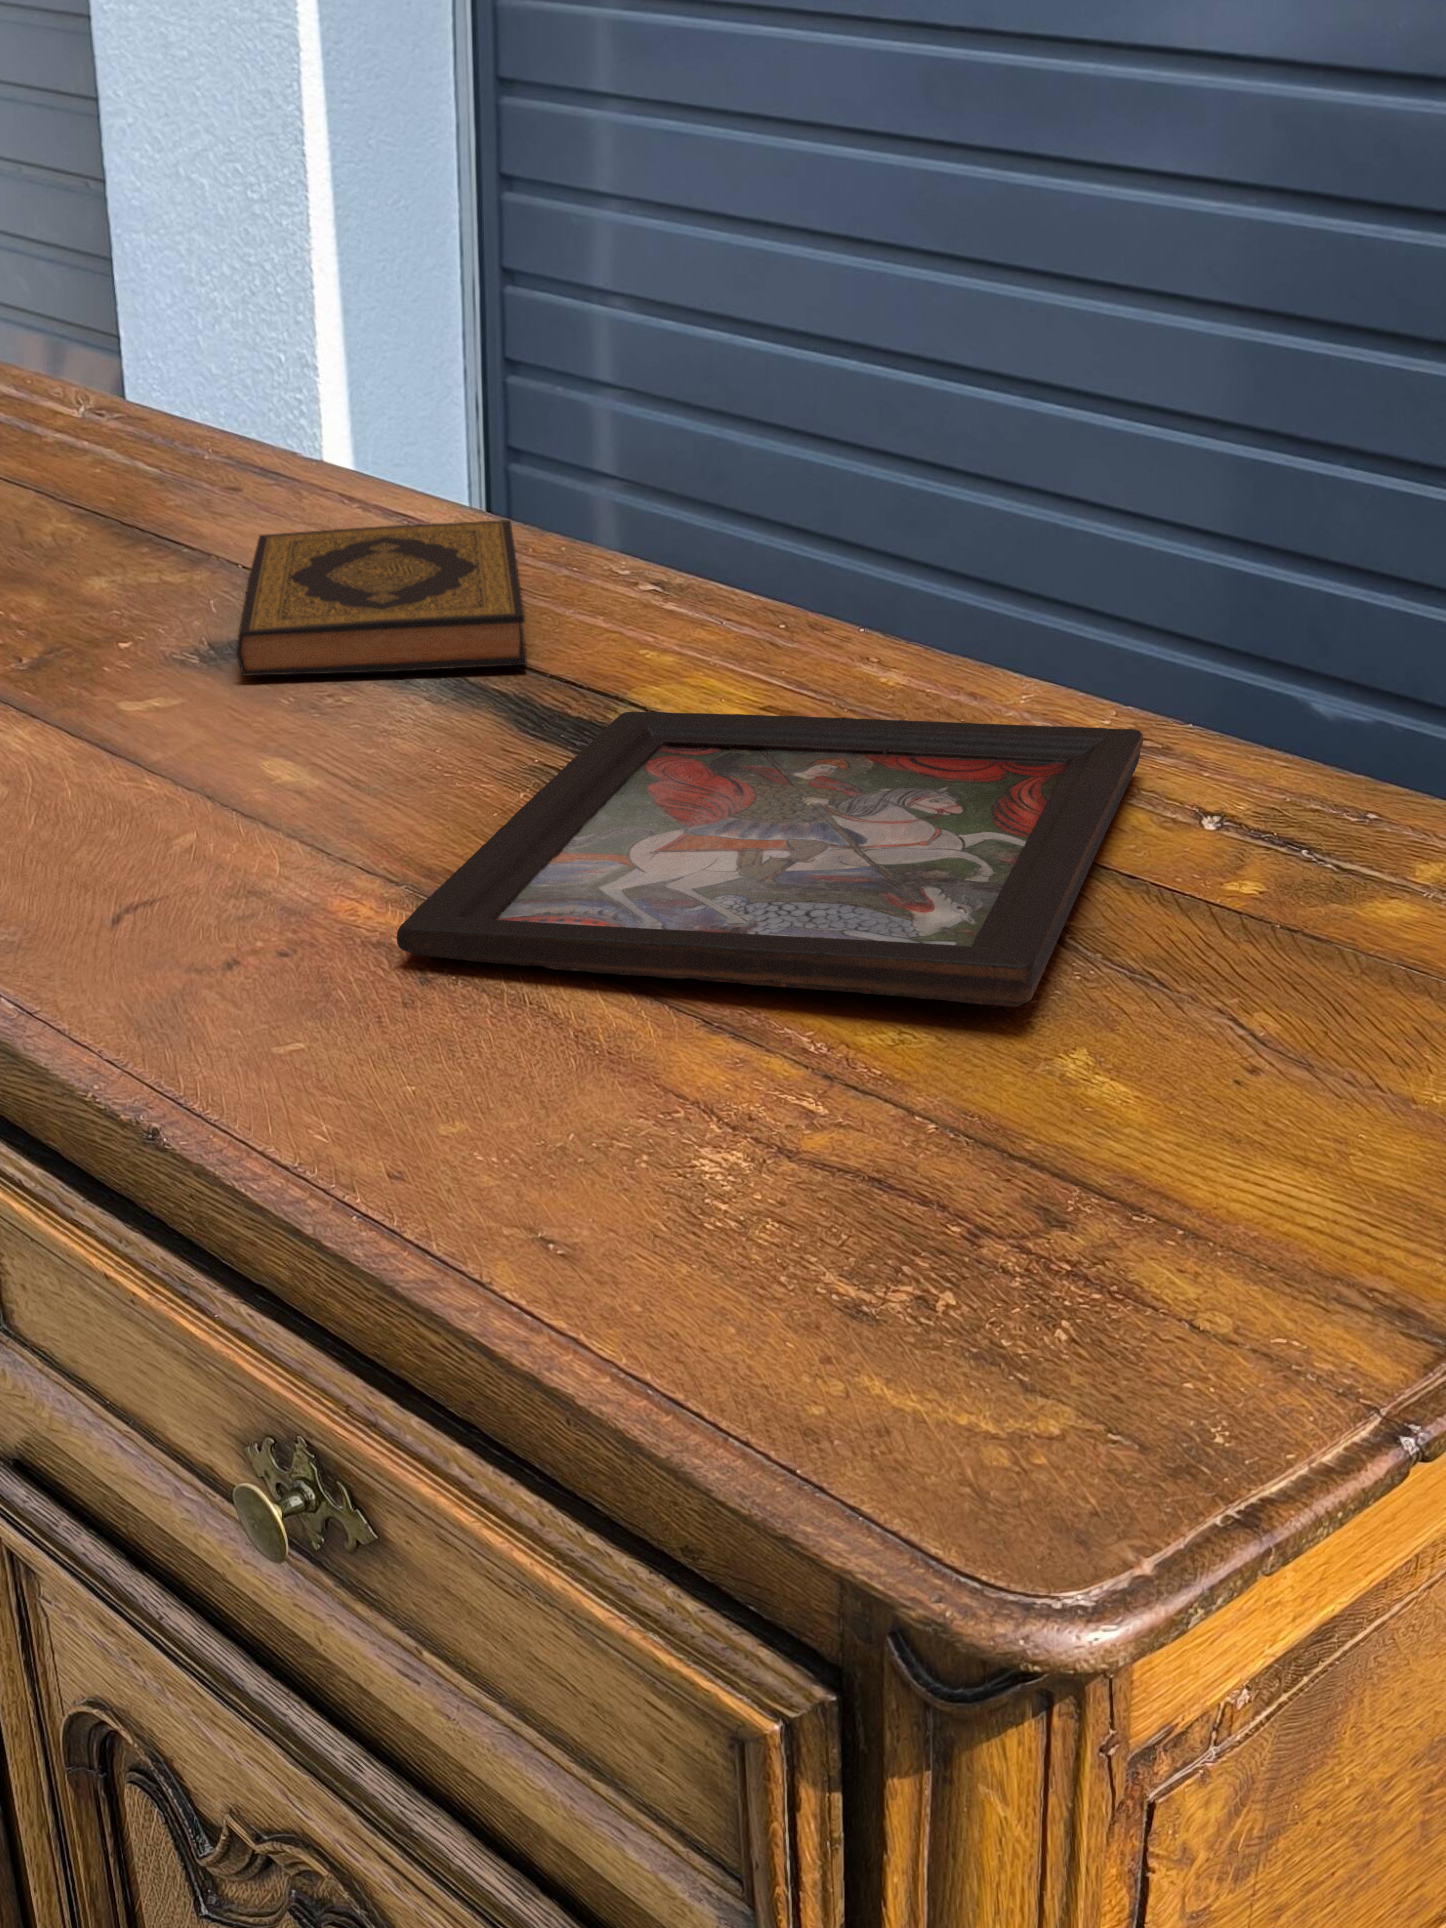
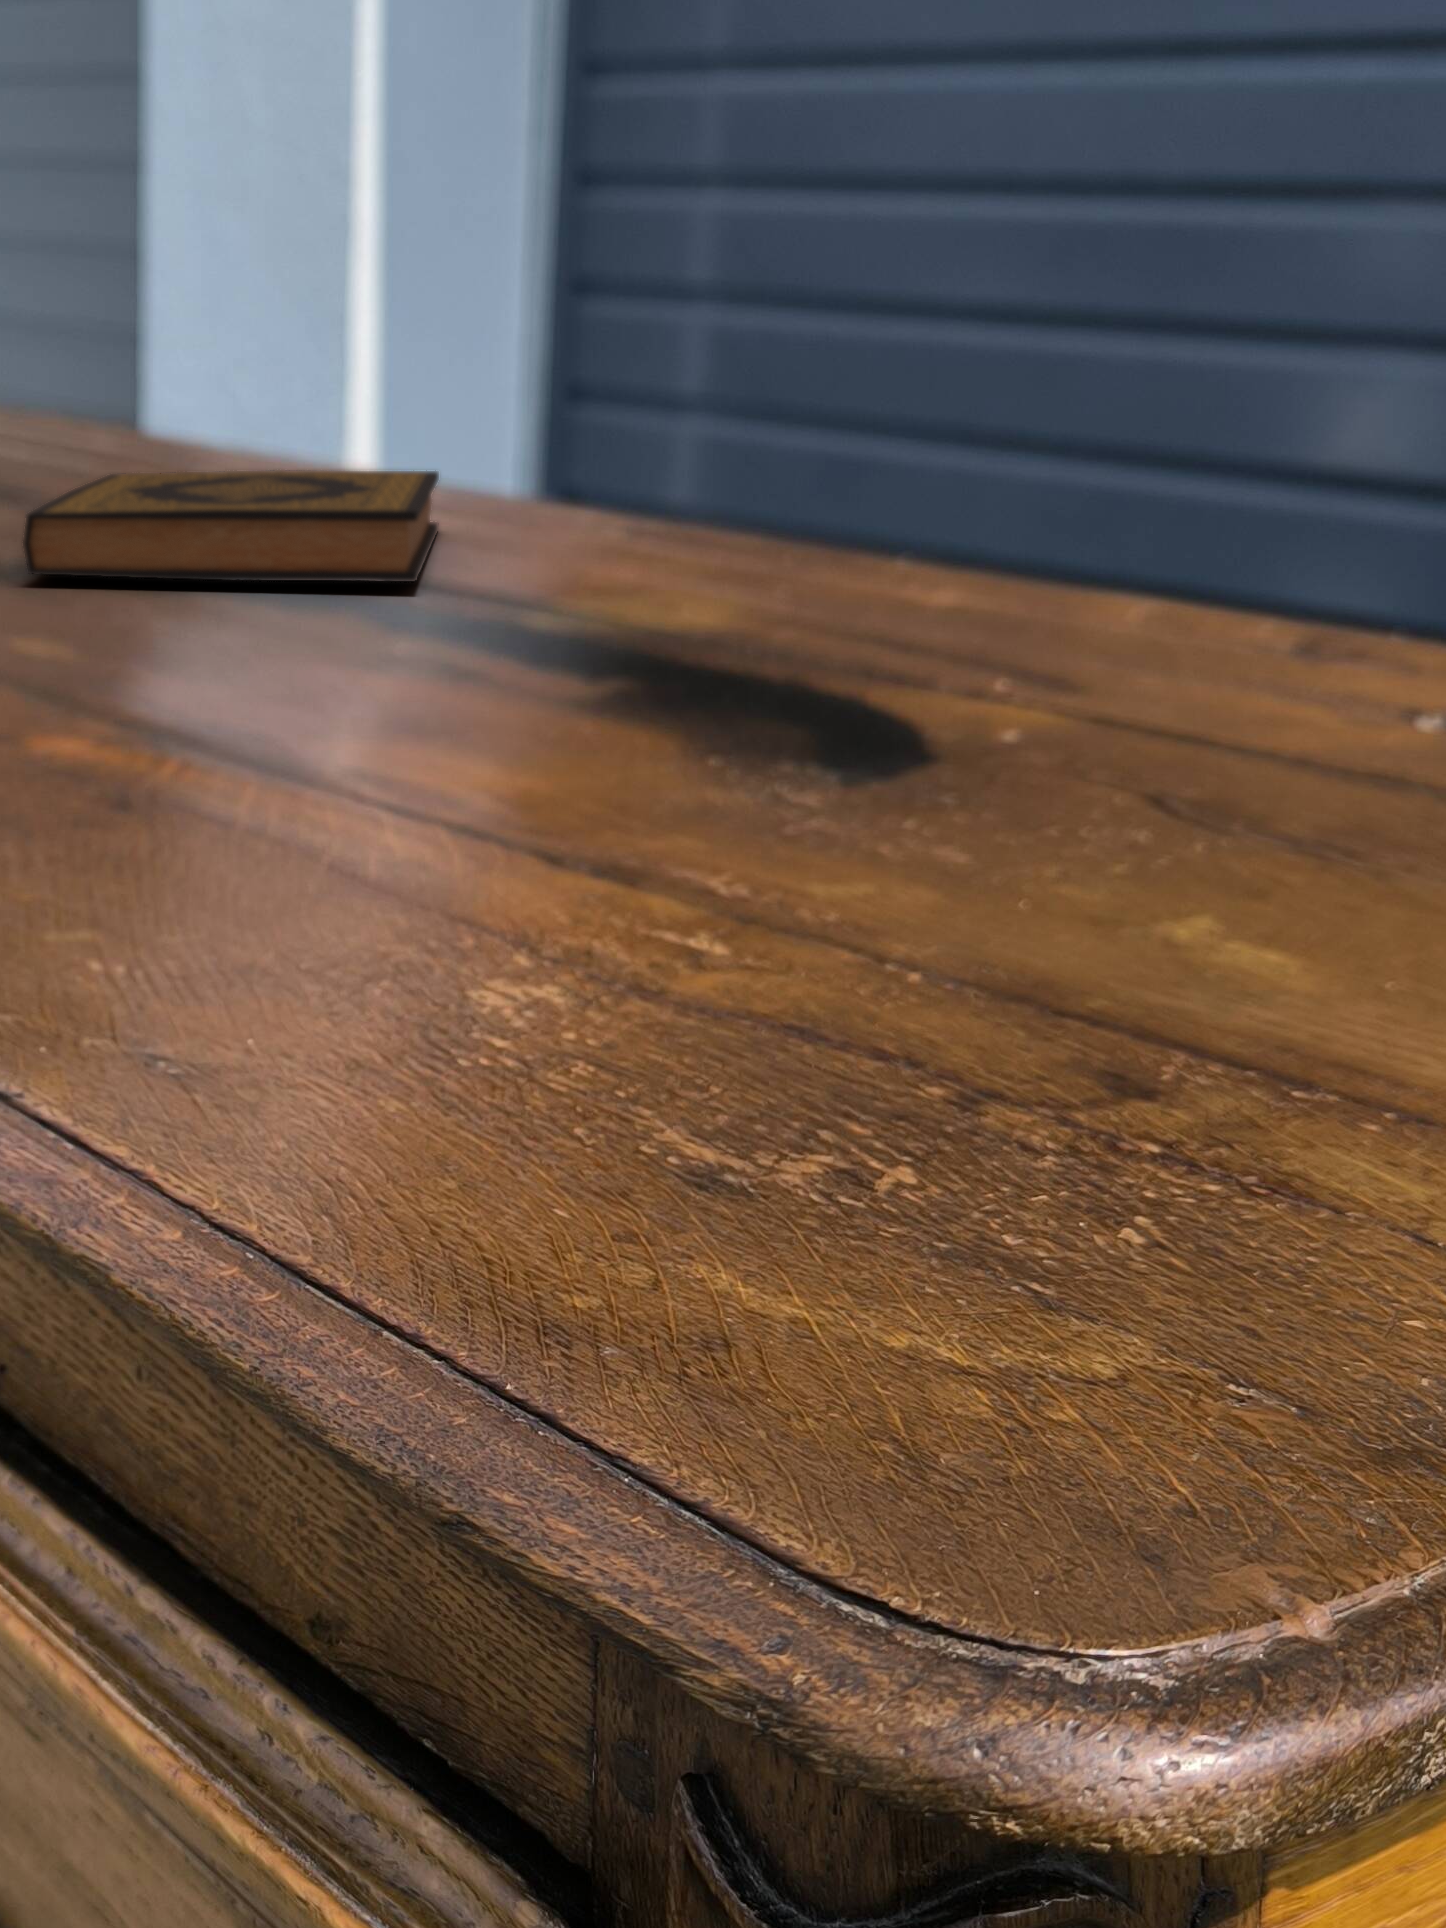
decorative tray: present [397,712,1143,1007] -> none [84,608,1304,852]

